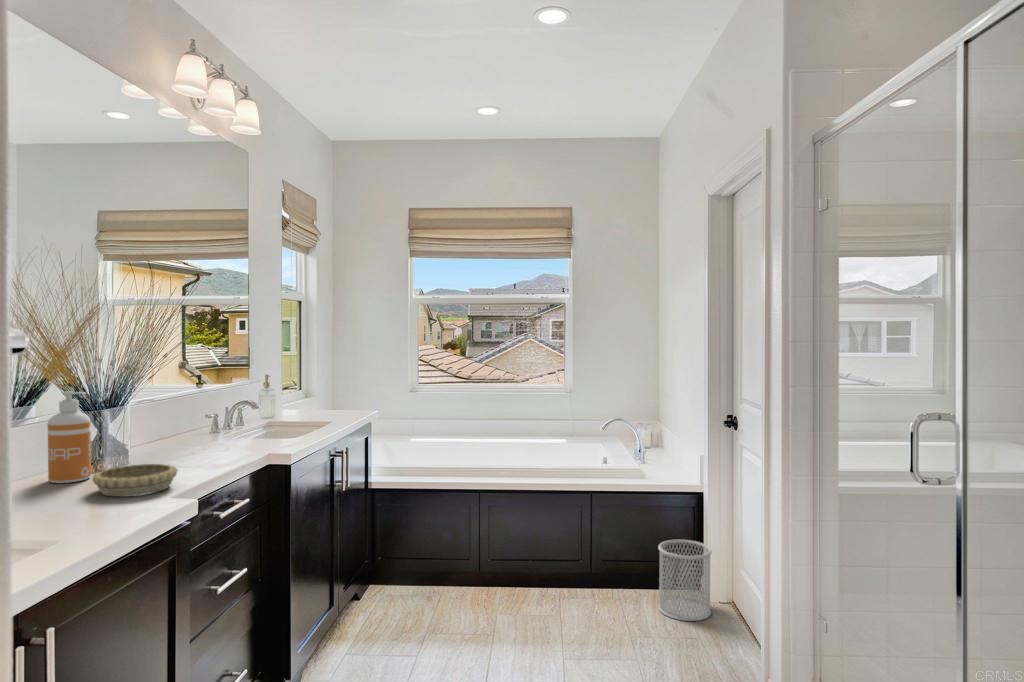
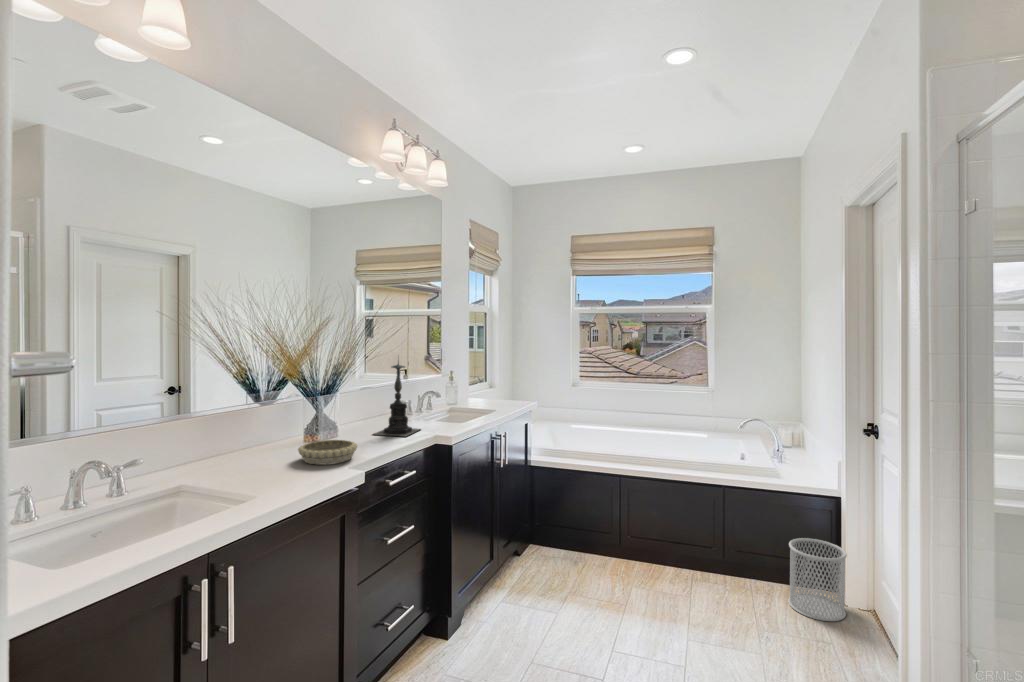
candle holder: none [178,352,244,458] -> present [373,362,420,437]
soap dispenser: present [47,391,91,483] -> none [278,383,306,450]

